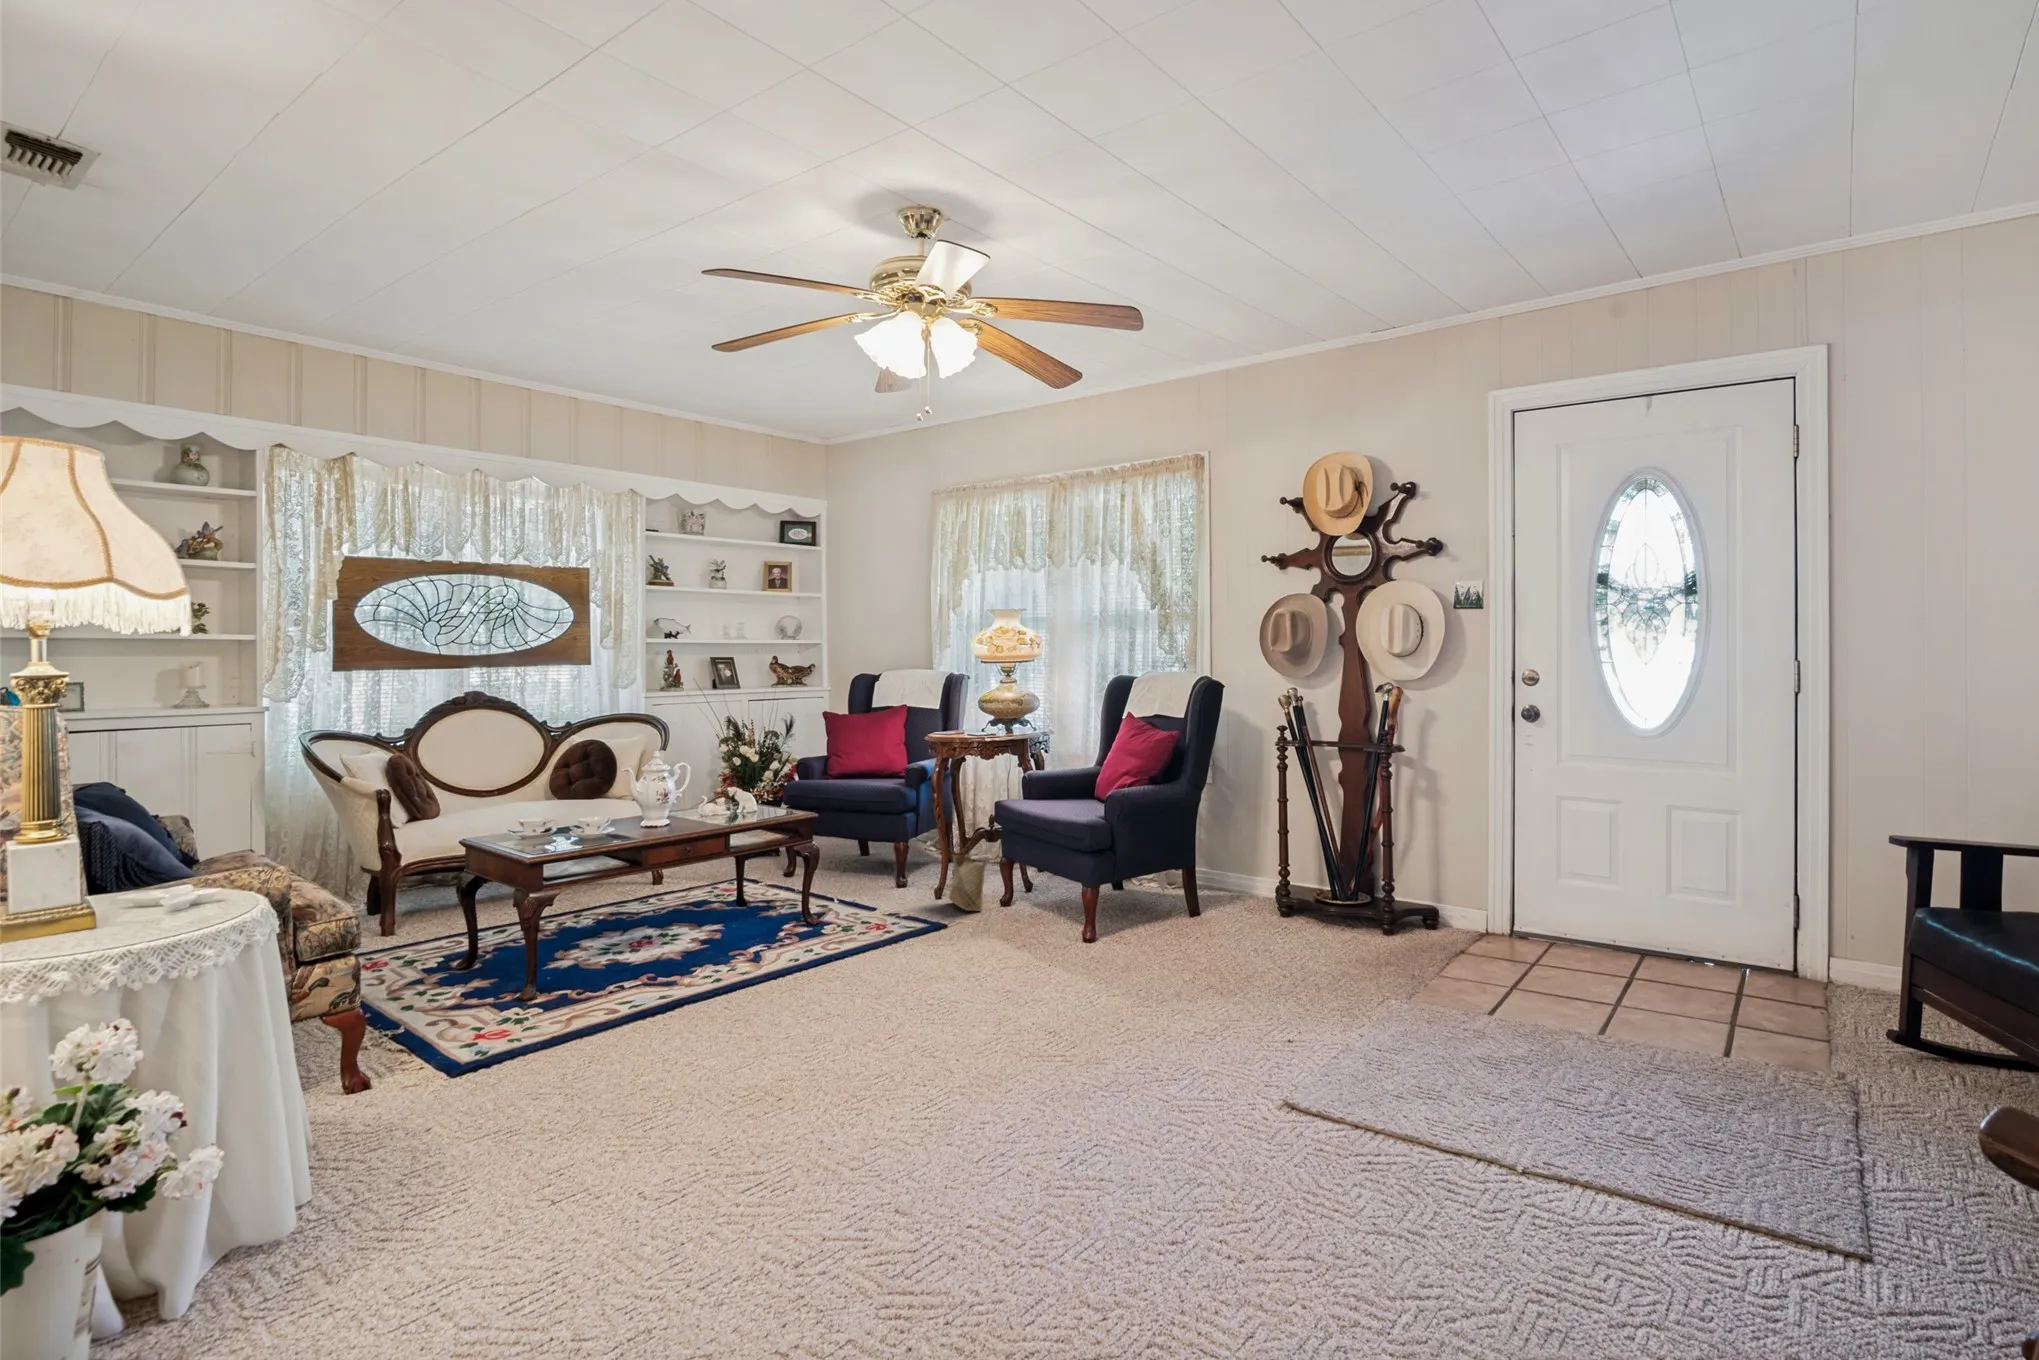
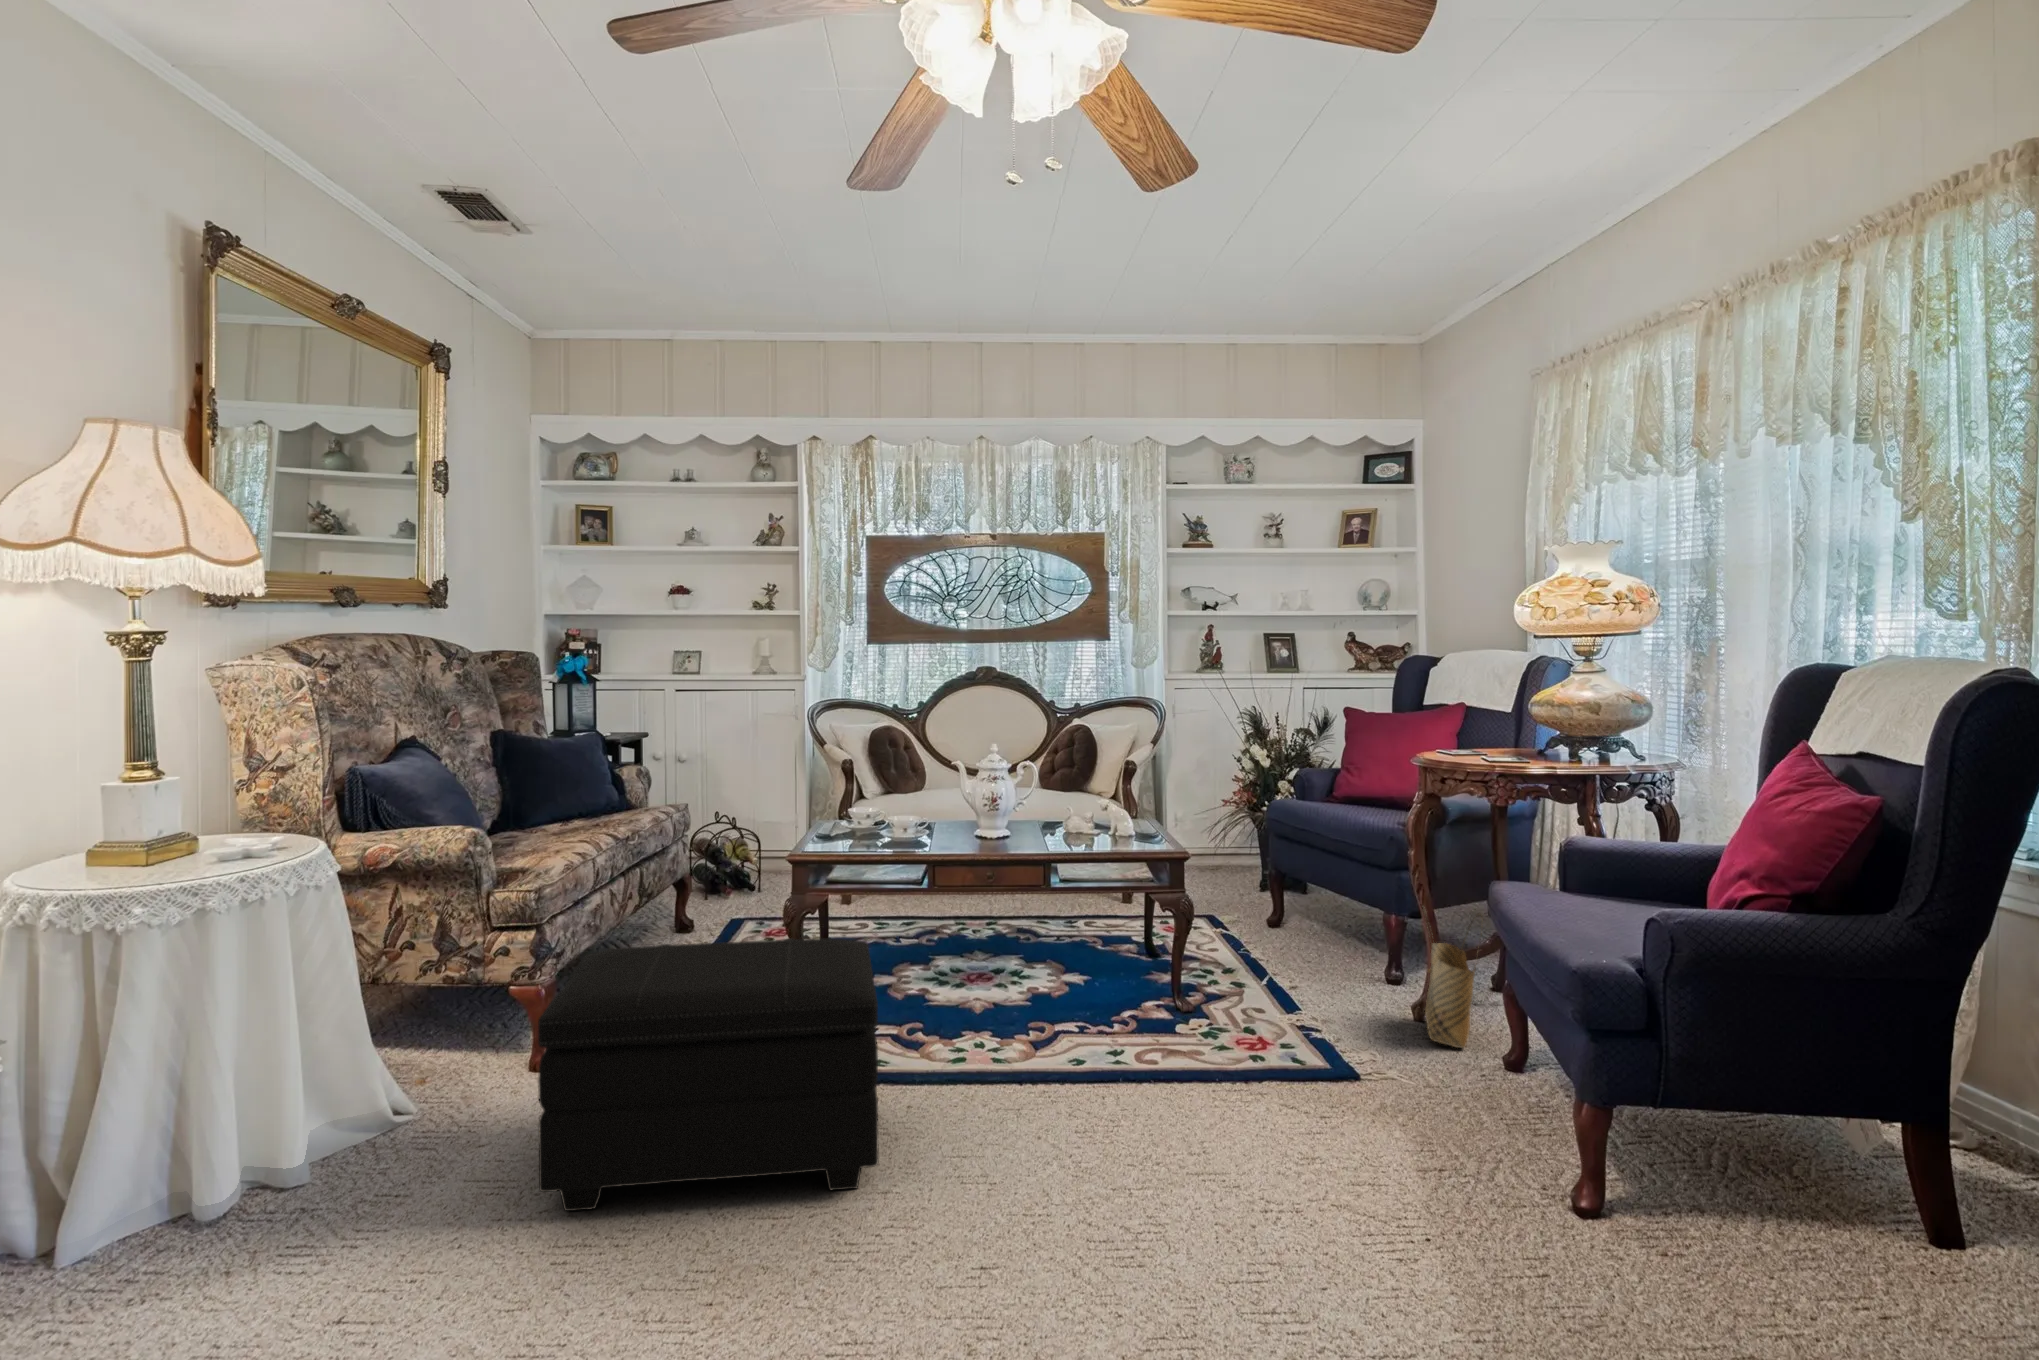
footstool: none [498,901,788,1118] -> present [538,938,879,1211]

